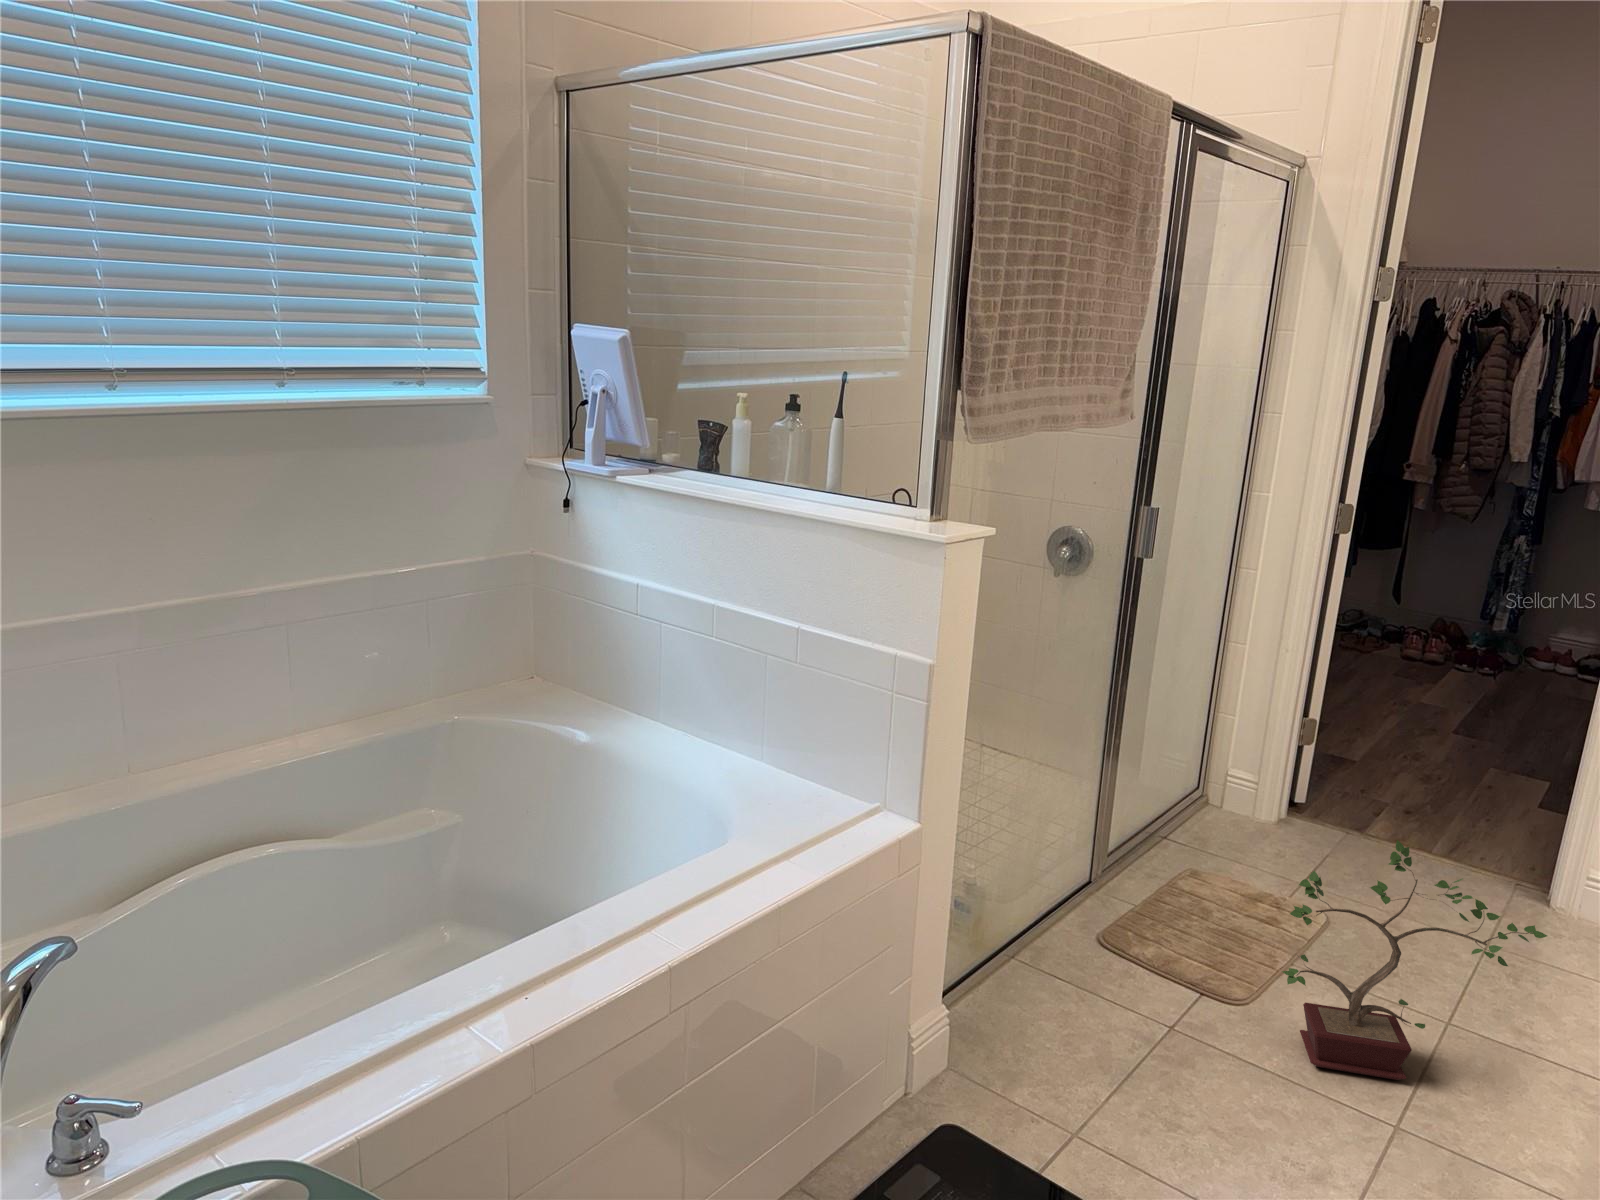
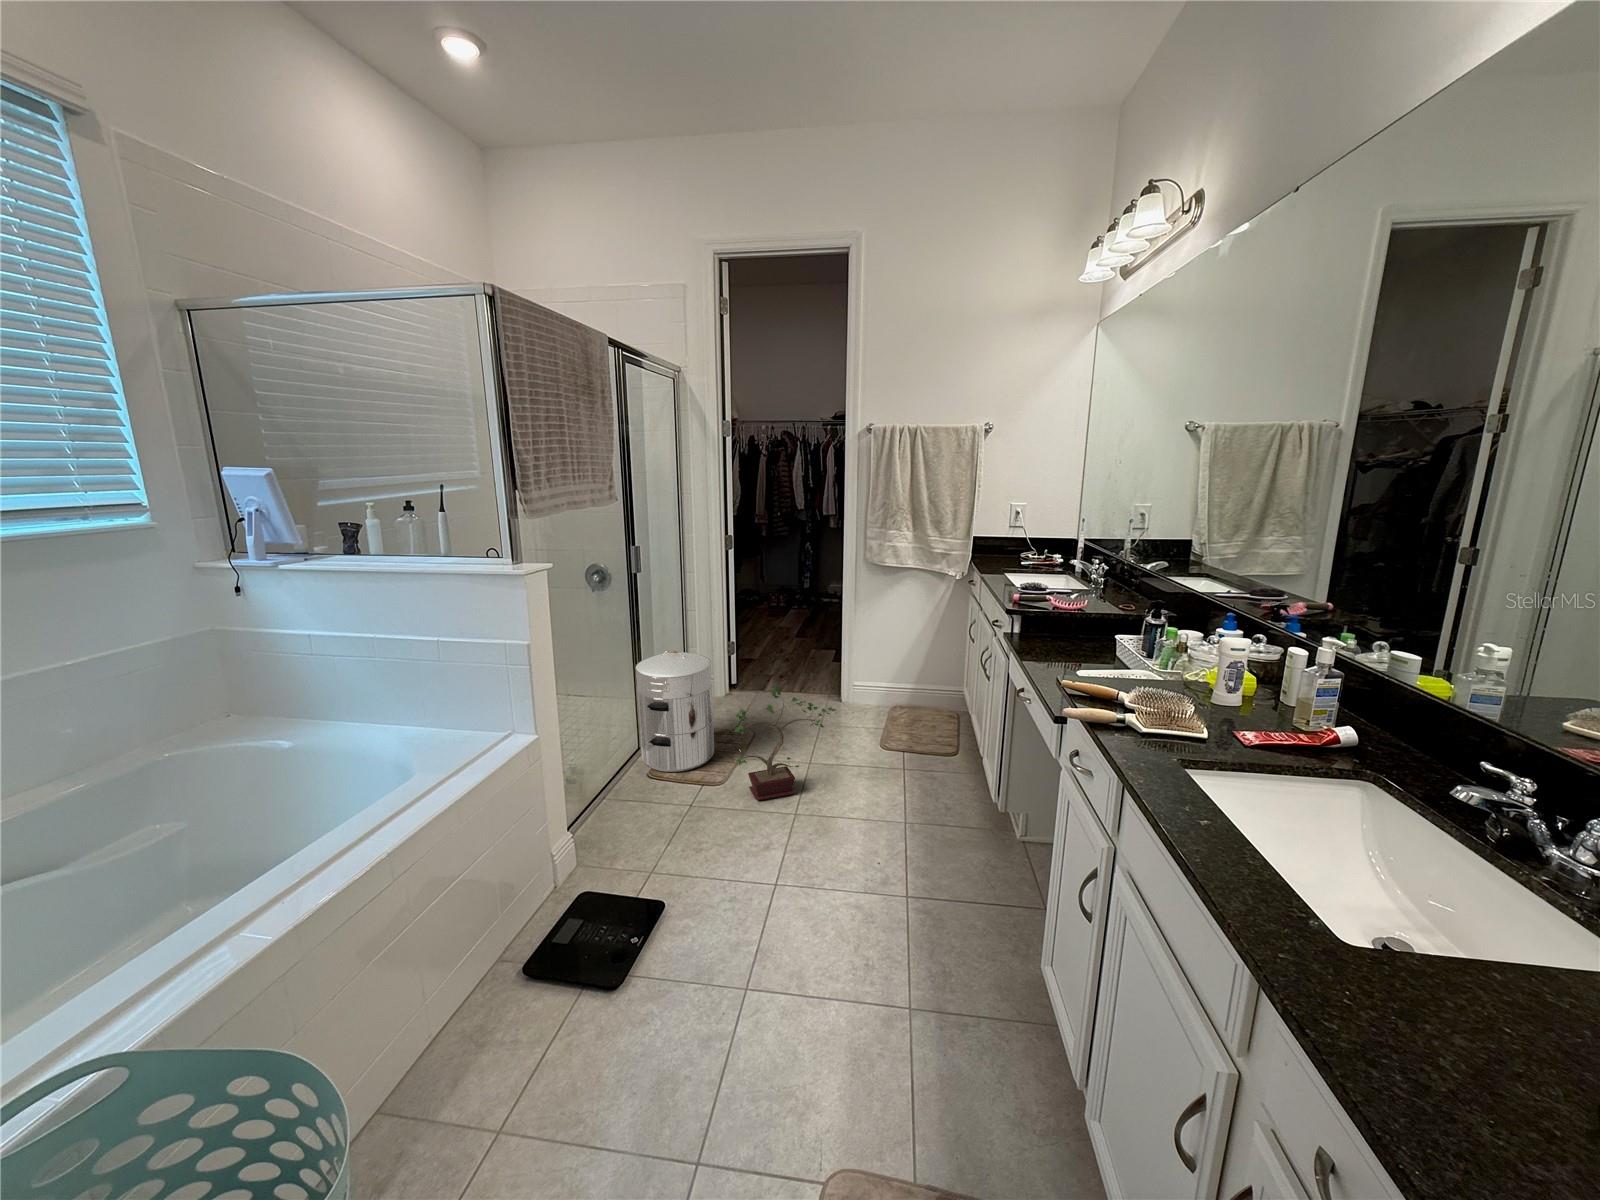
waste bin: none [1094,715,1264,952] -> present [635,651,714,772]

